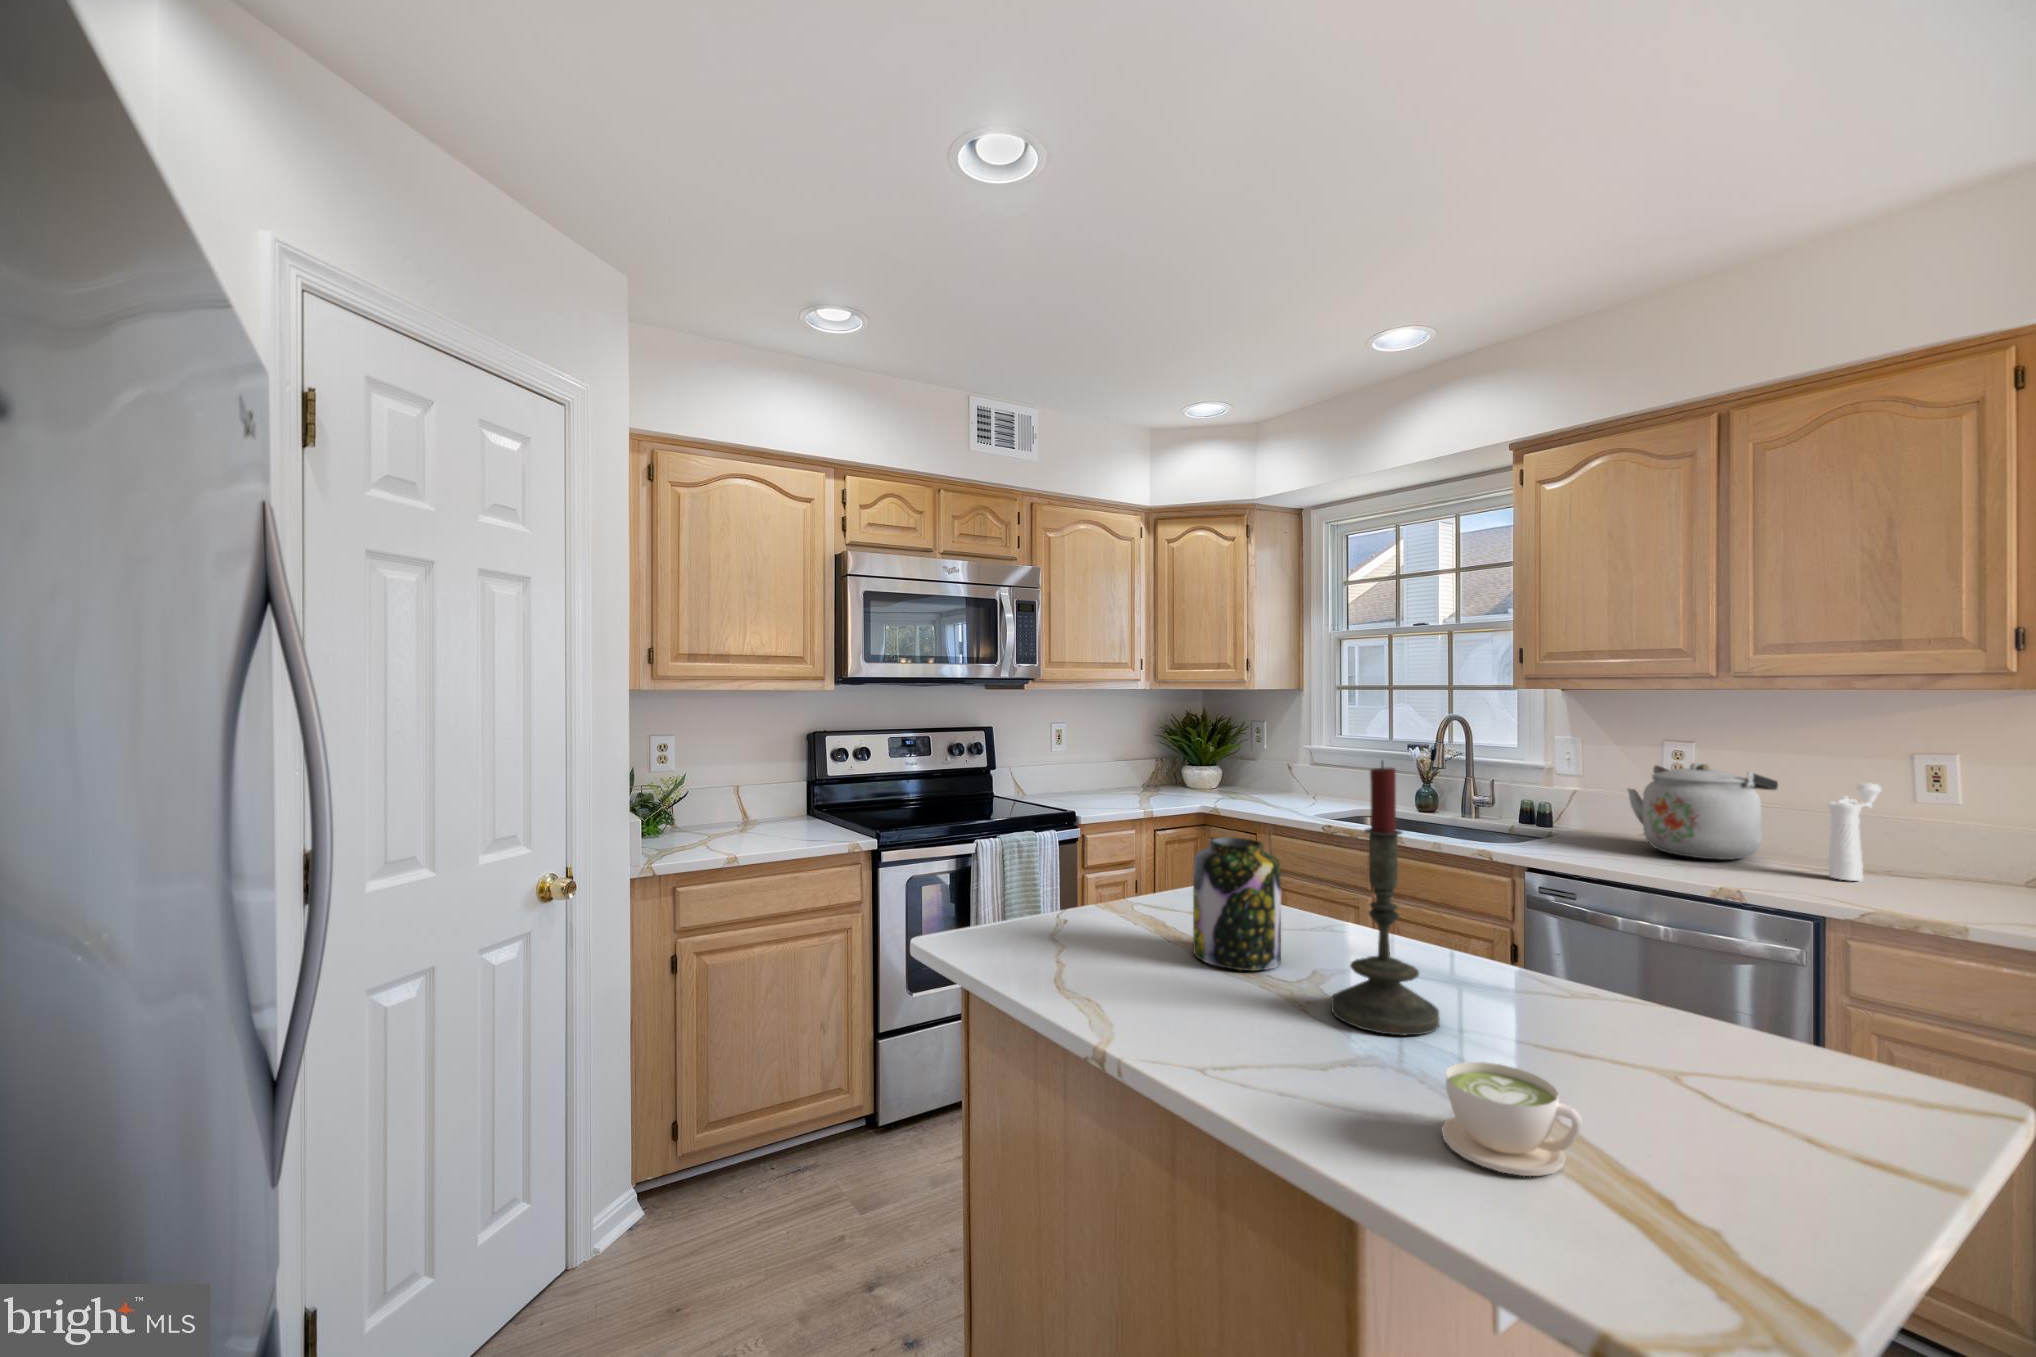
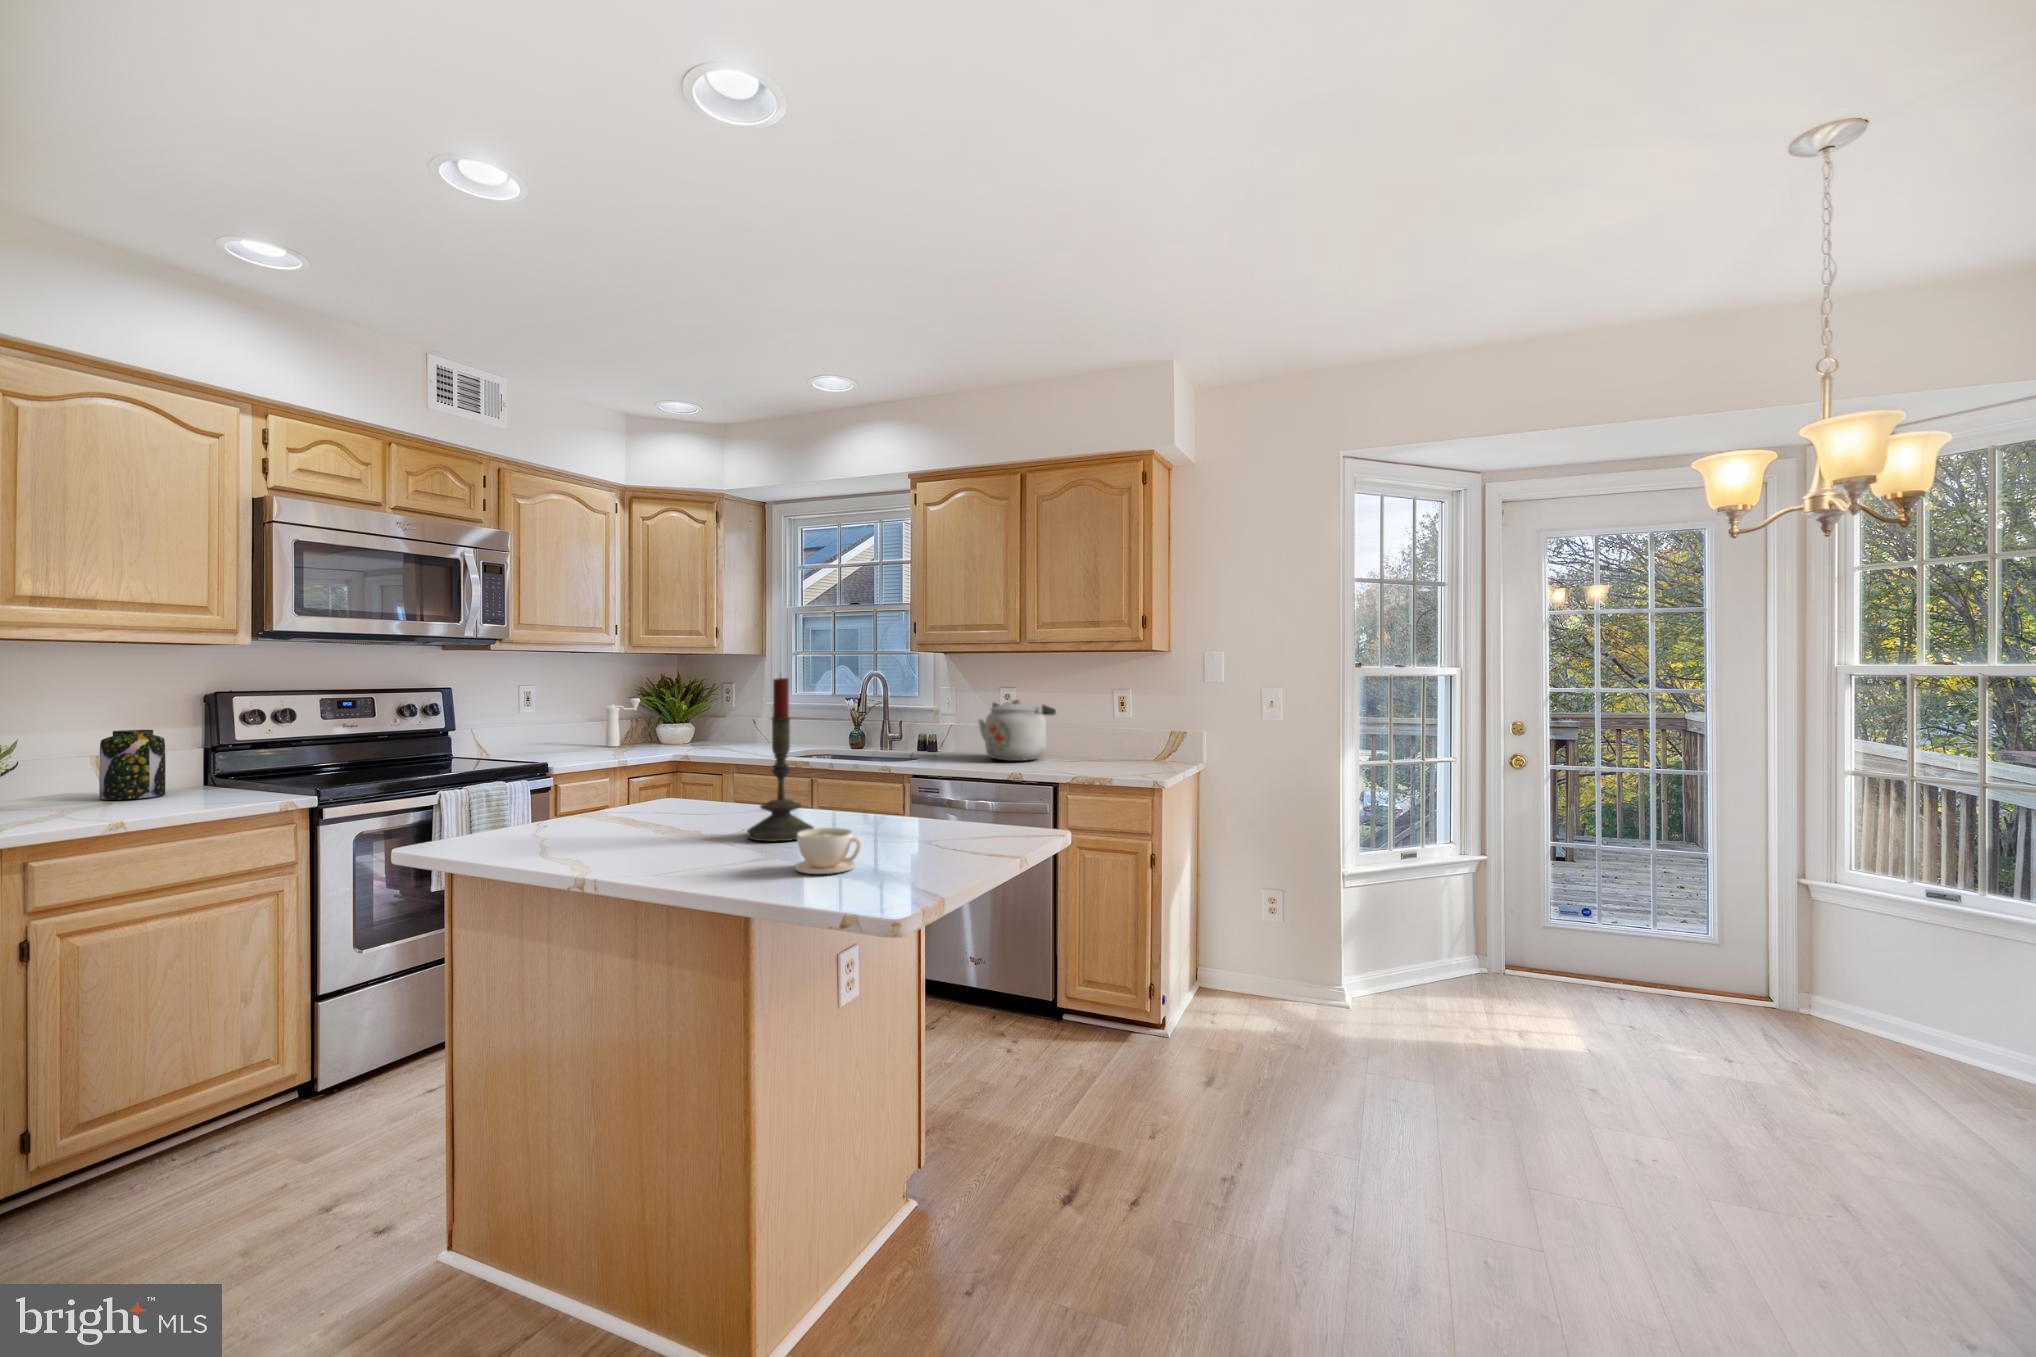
pepper mill: present [1828,783,1881,881] -> present [606,698,640,747]
jar: present [1193,837,1281,971] -> present [99,730,166,800]

